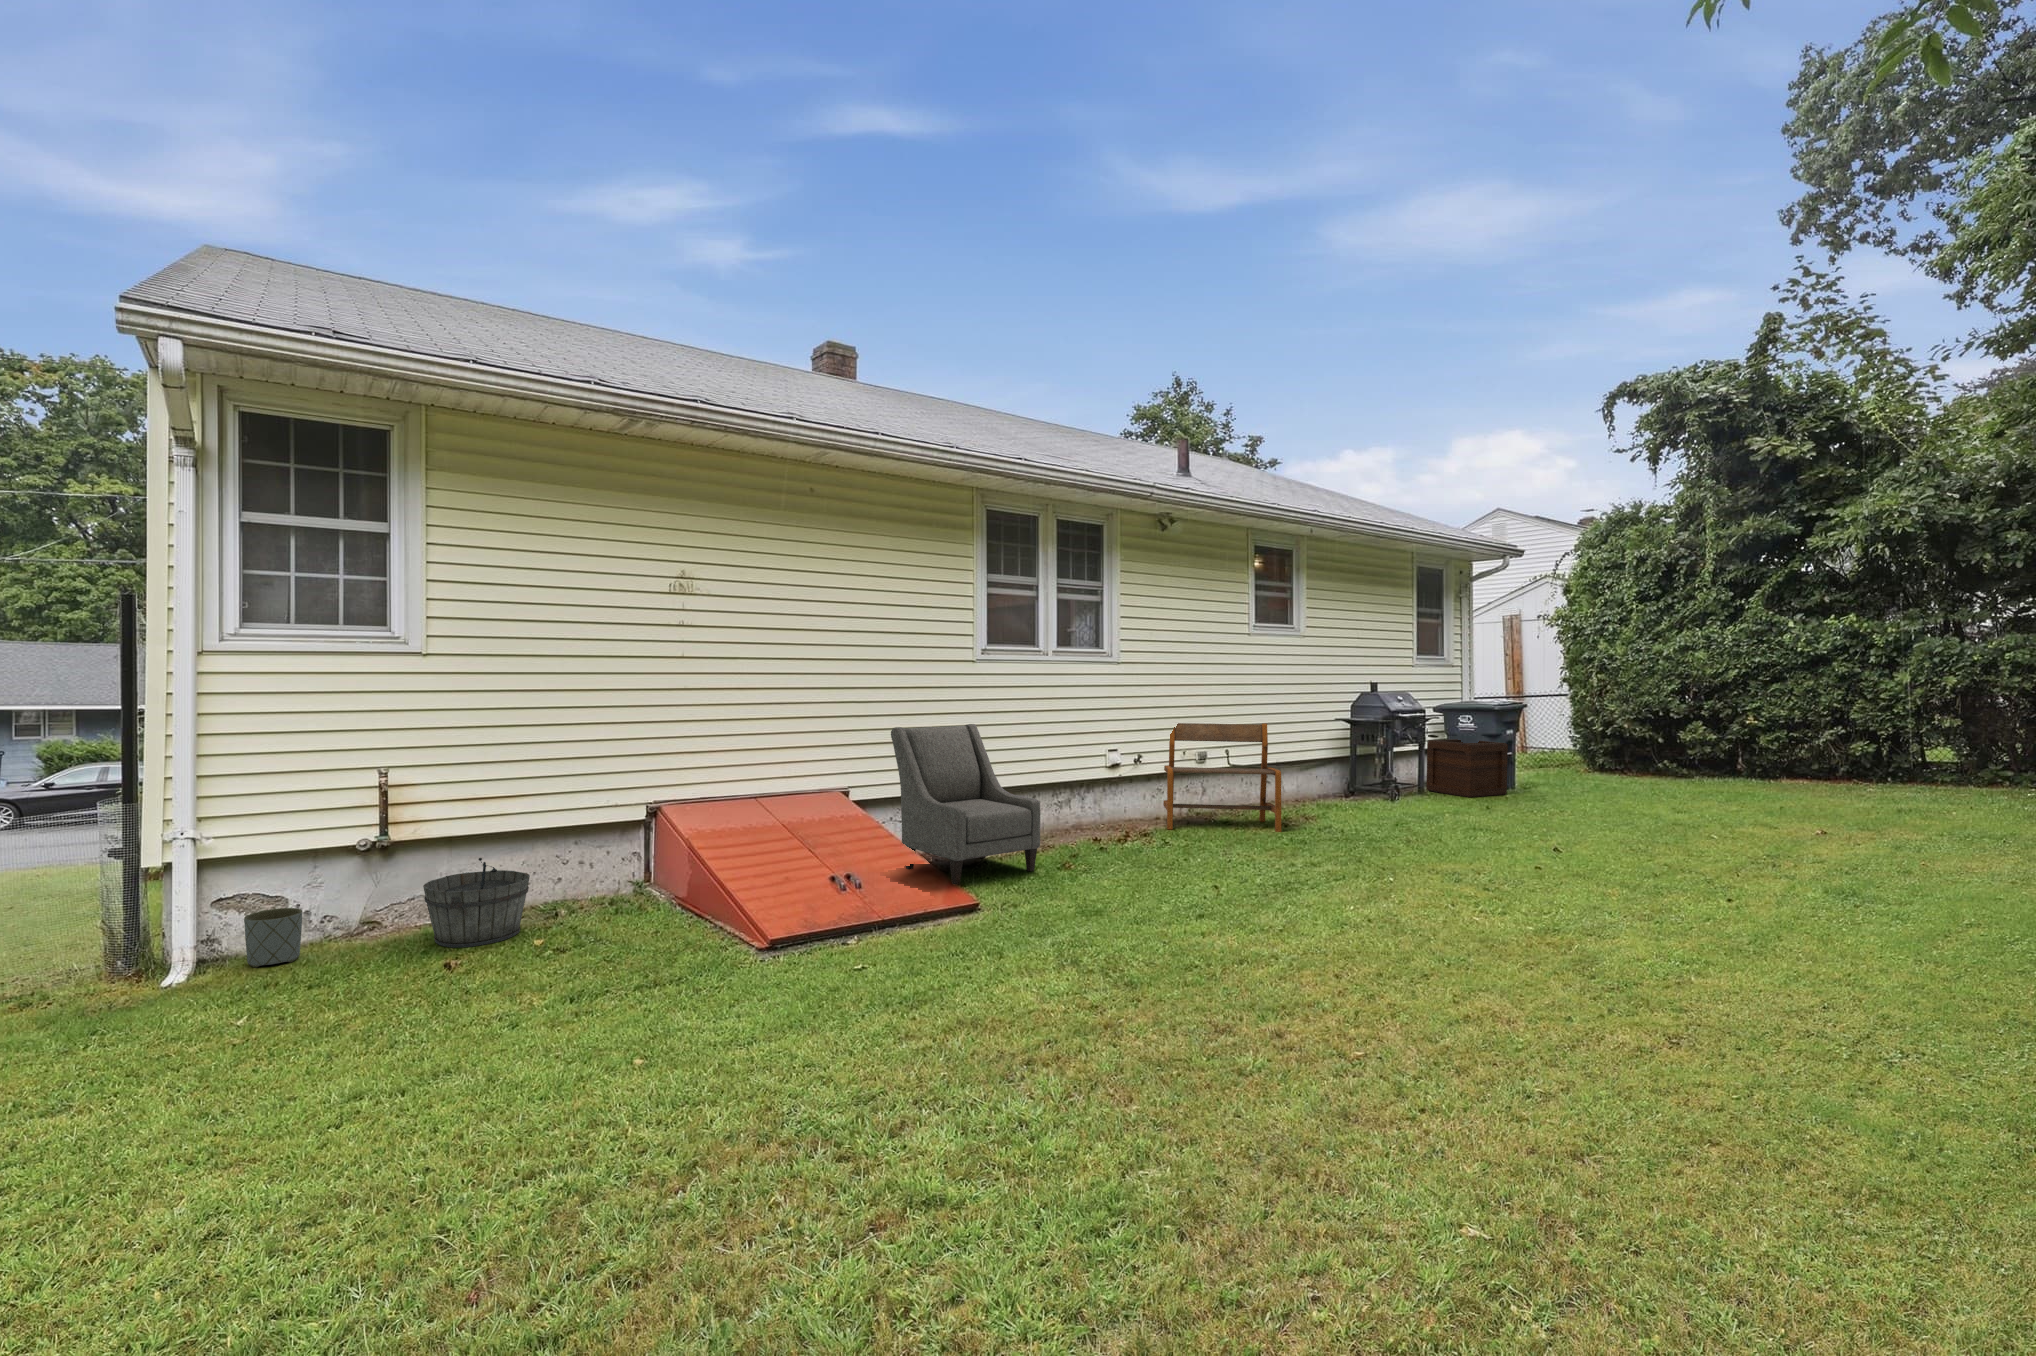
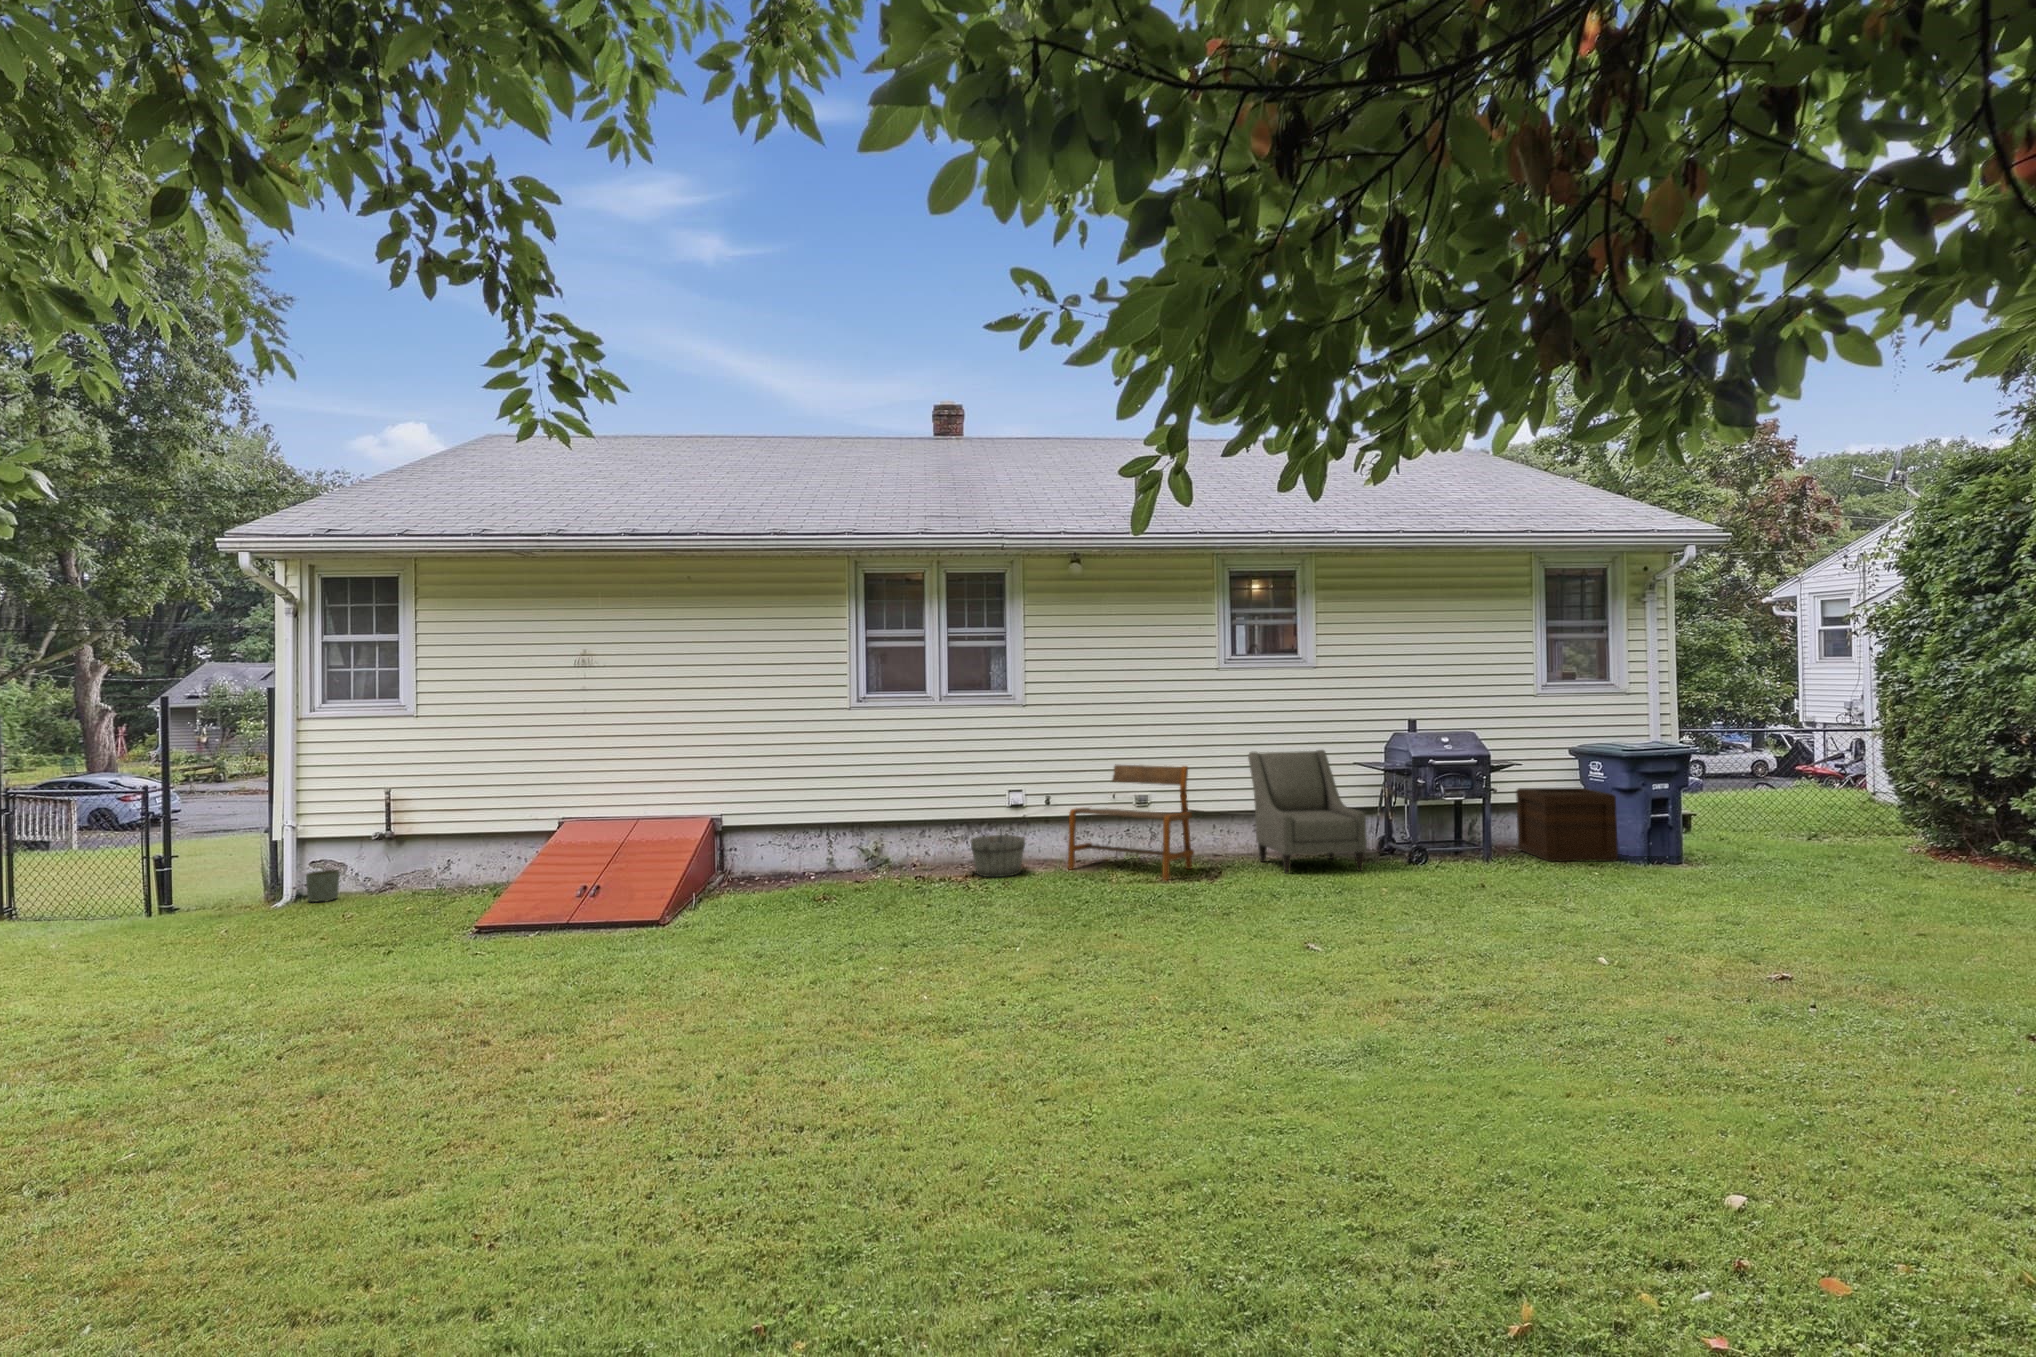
chair: present [891,724,1040,885] -> present [1248,750,1367,874]
wooden bucket: present [423,858,530,947] -> present [970,829,1025,877]

